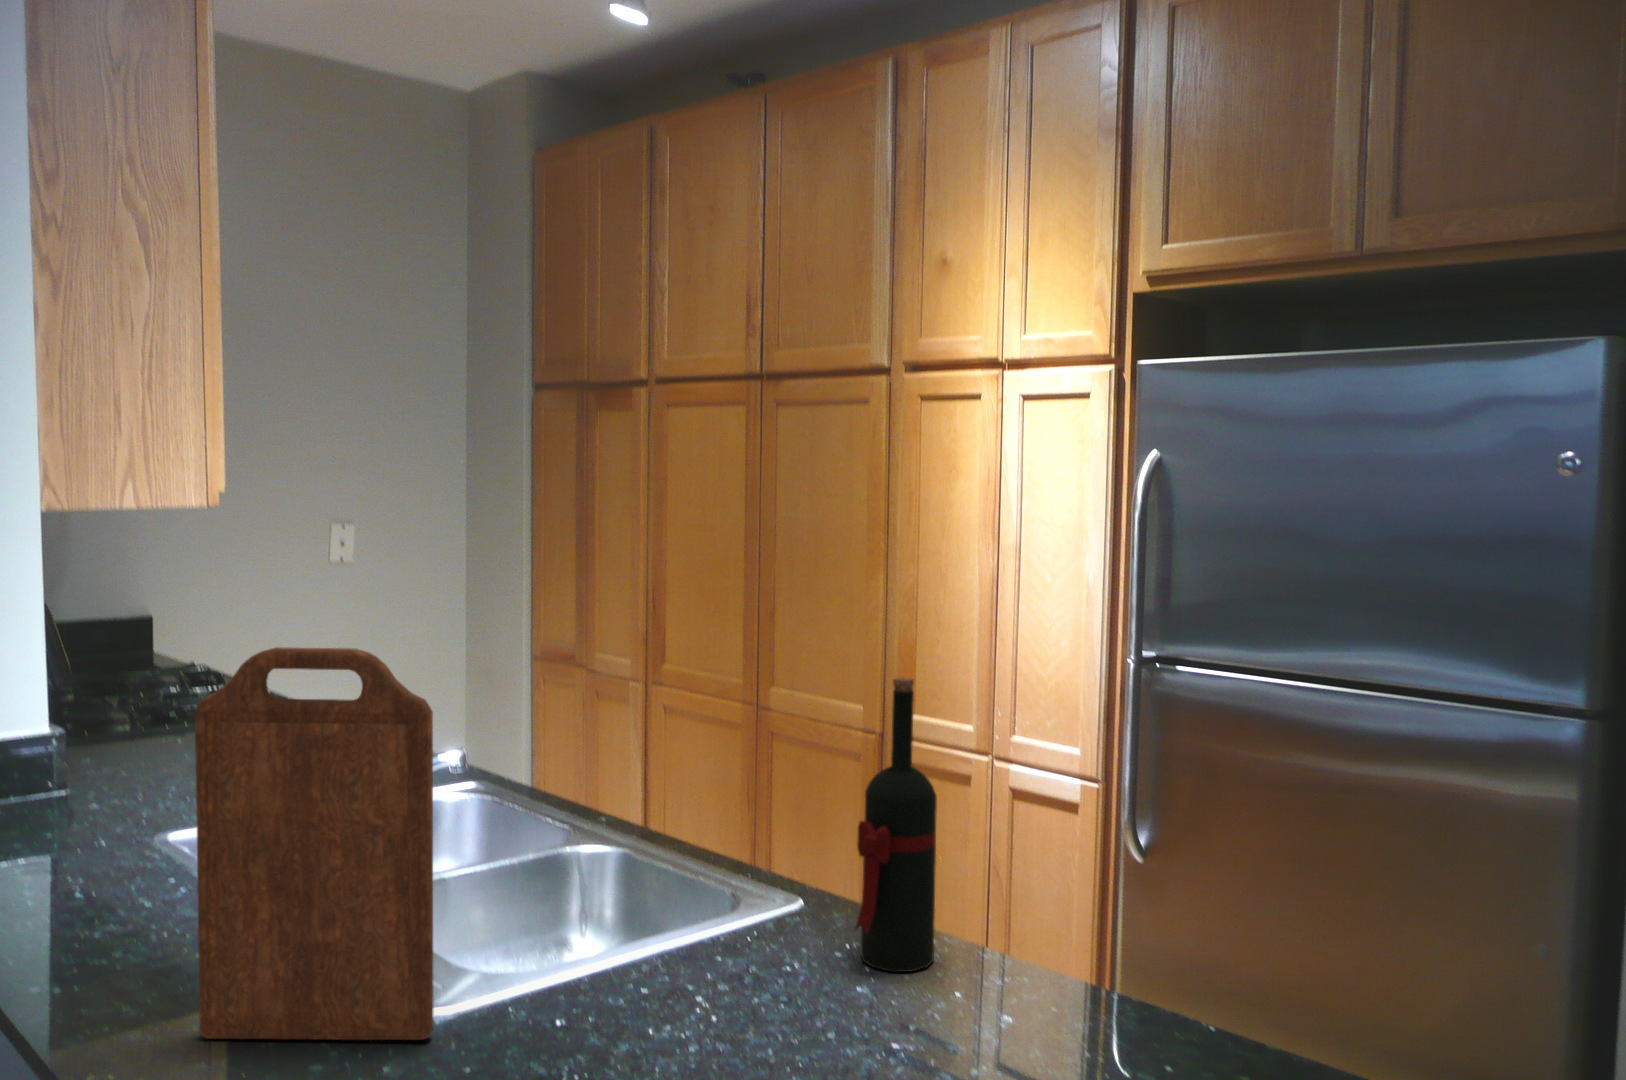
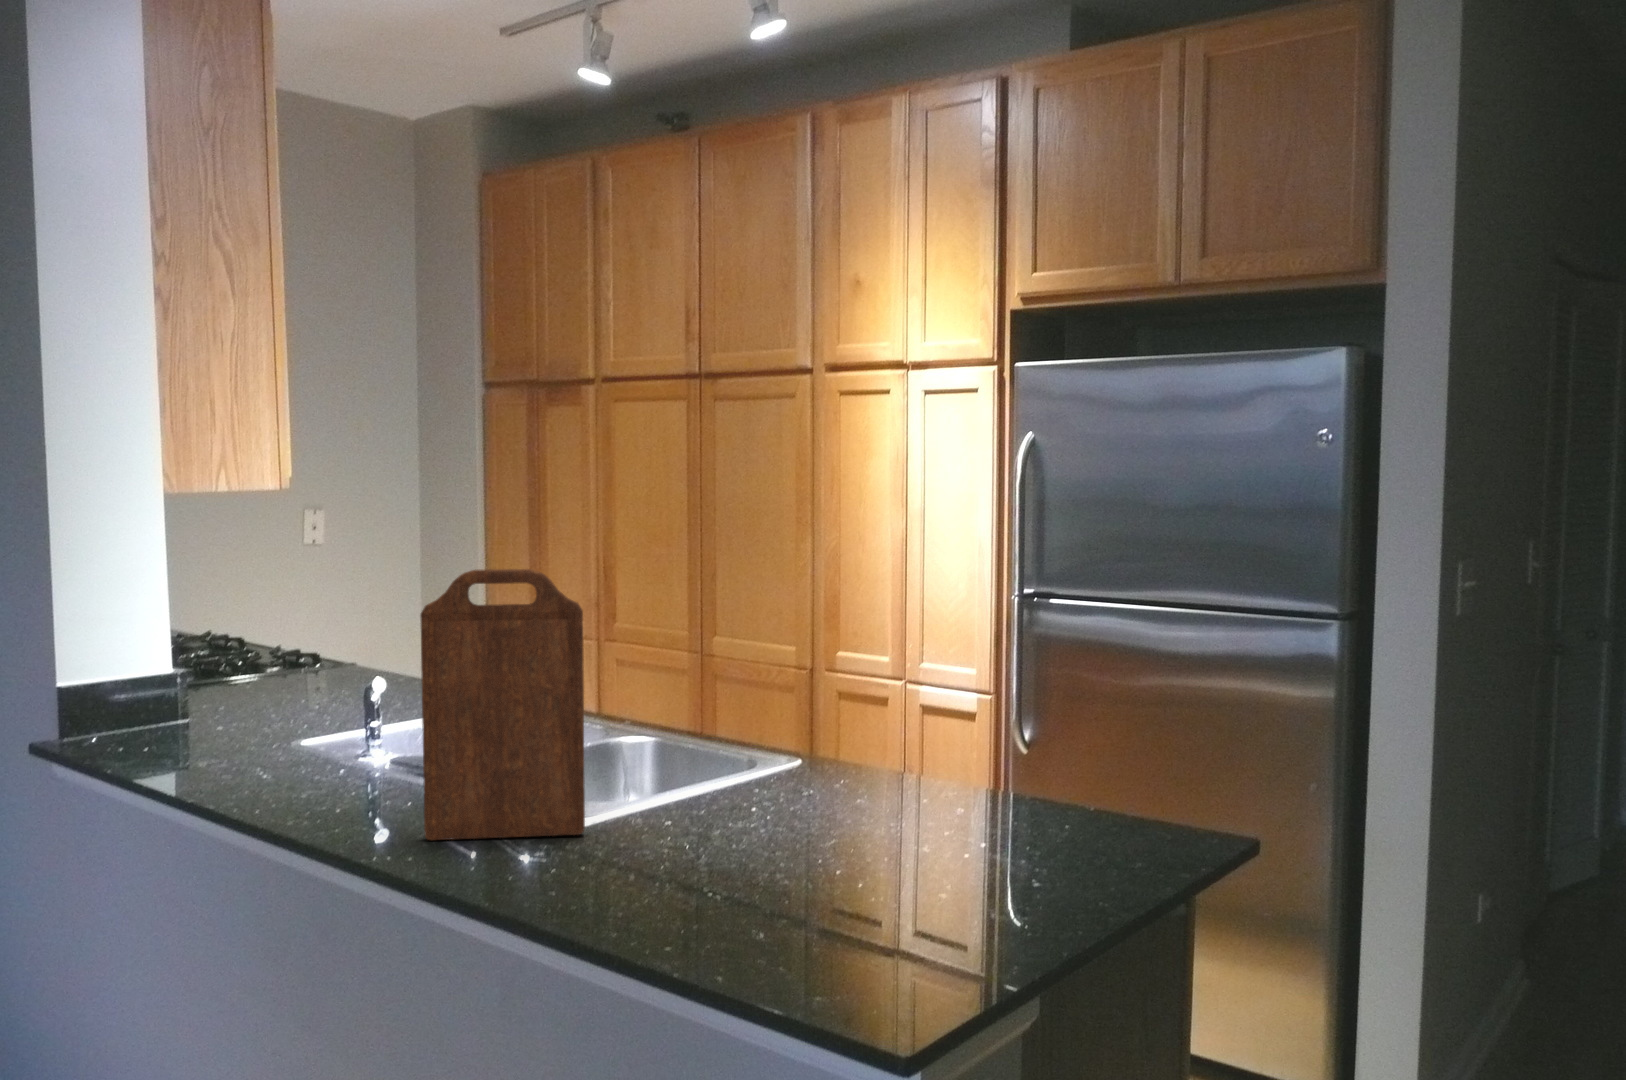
wine bottle: present [856,677,937,972] -> none [853,590,906,792]

